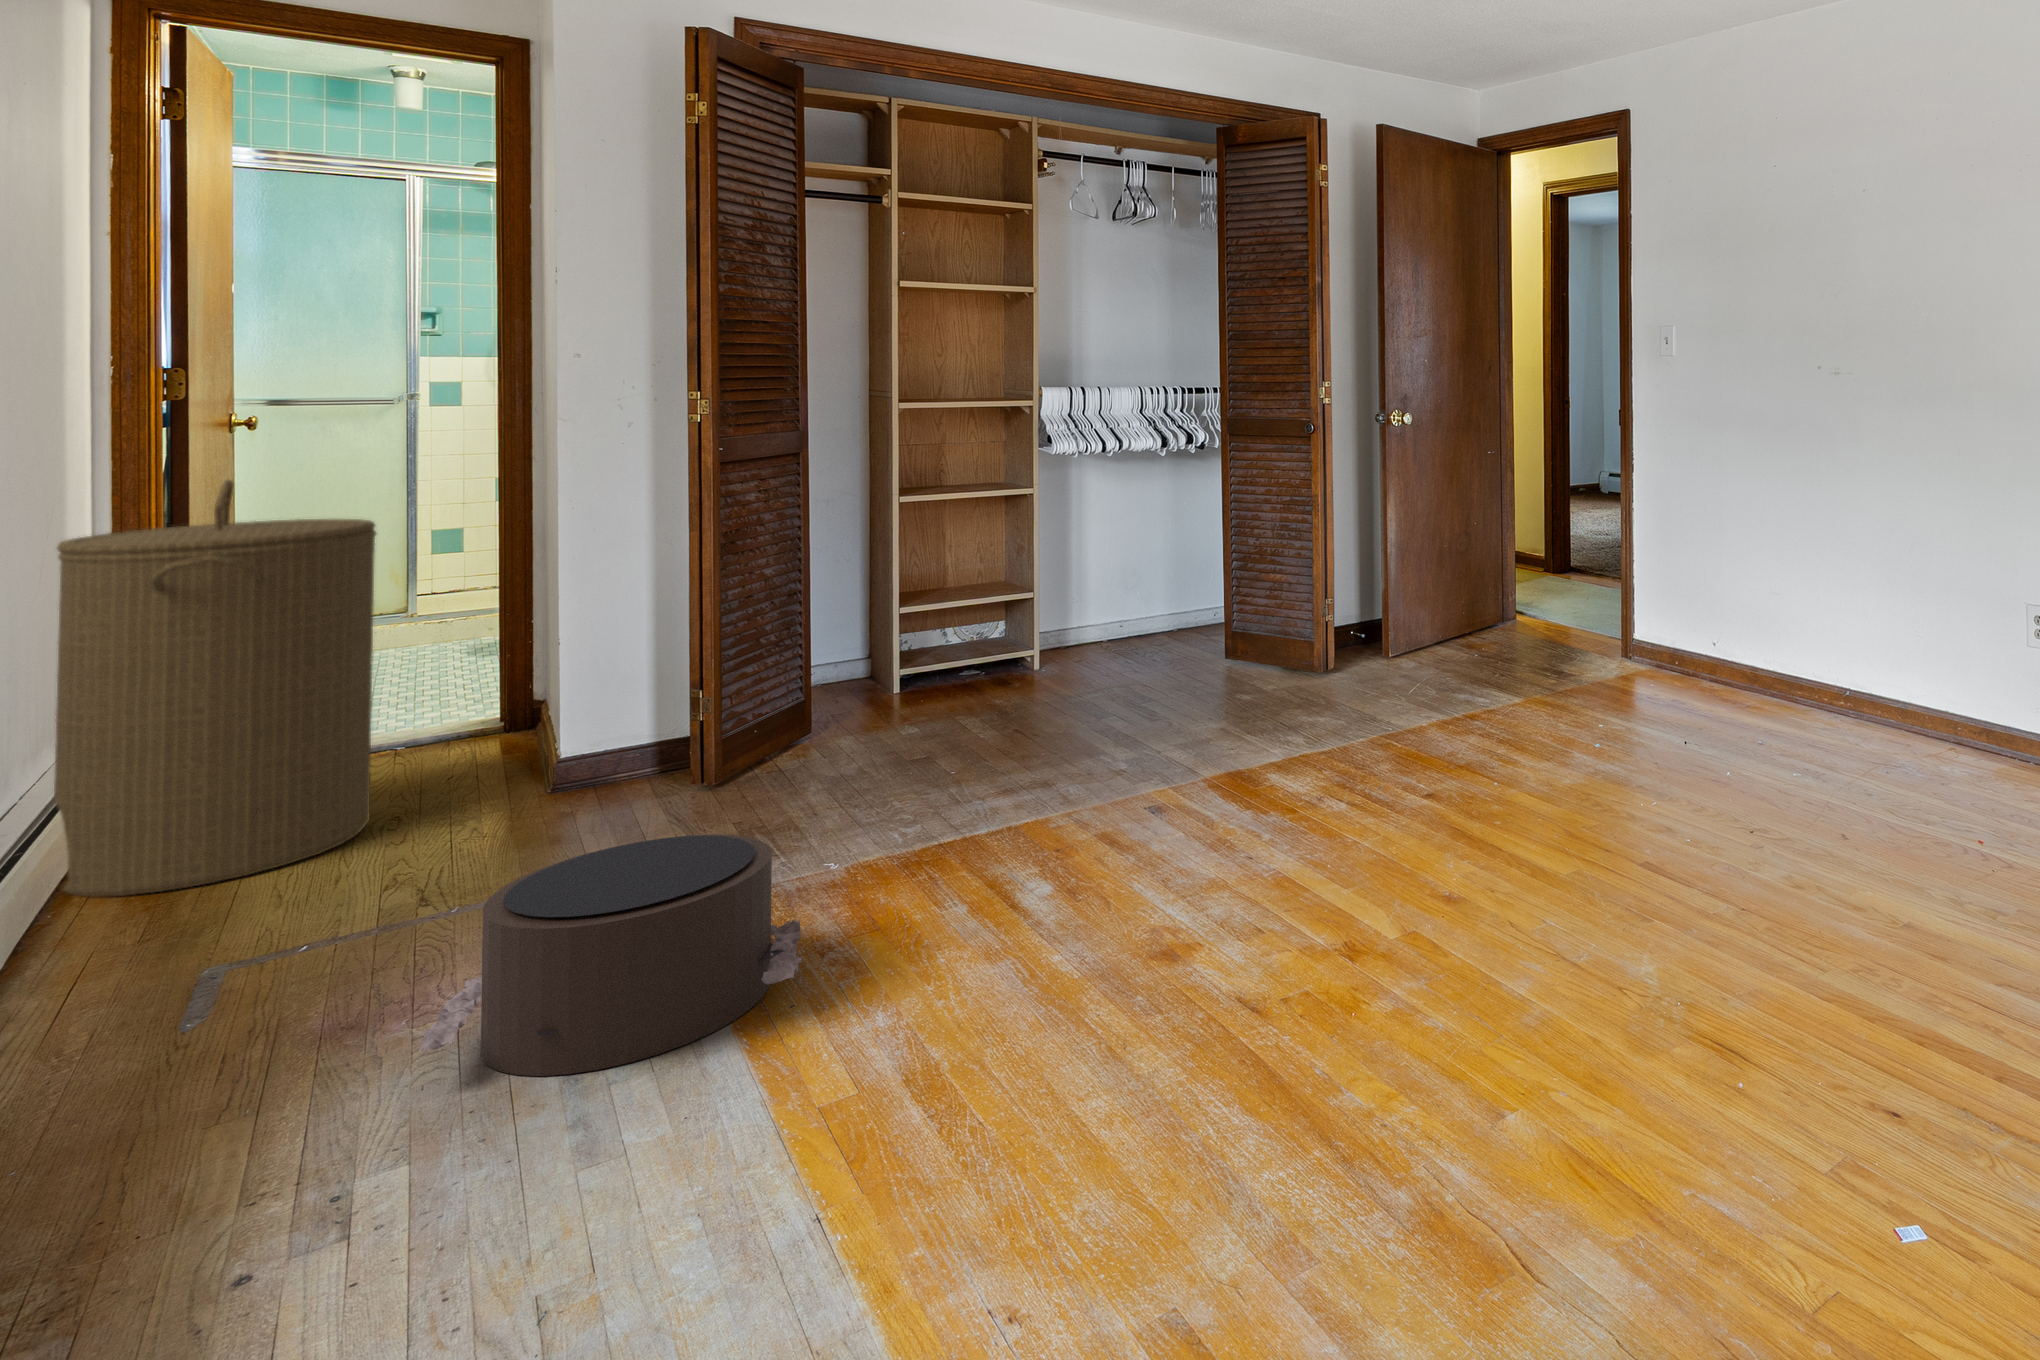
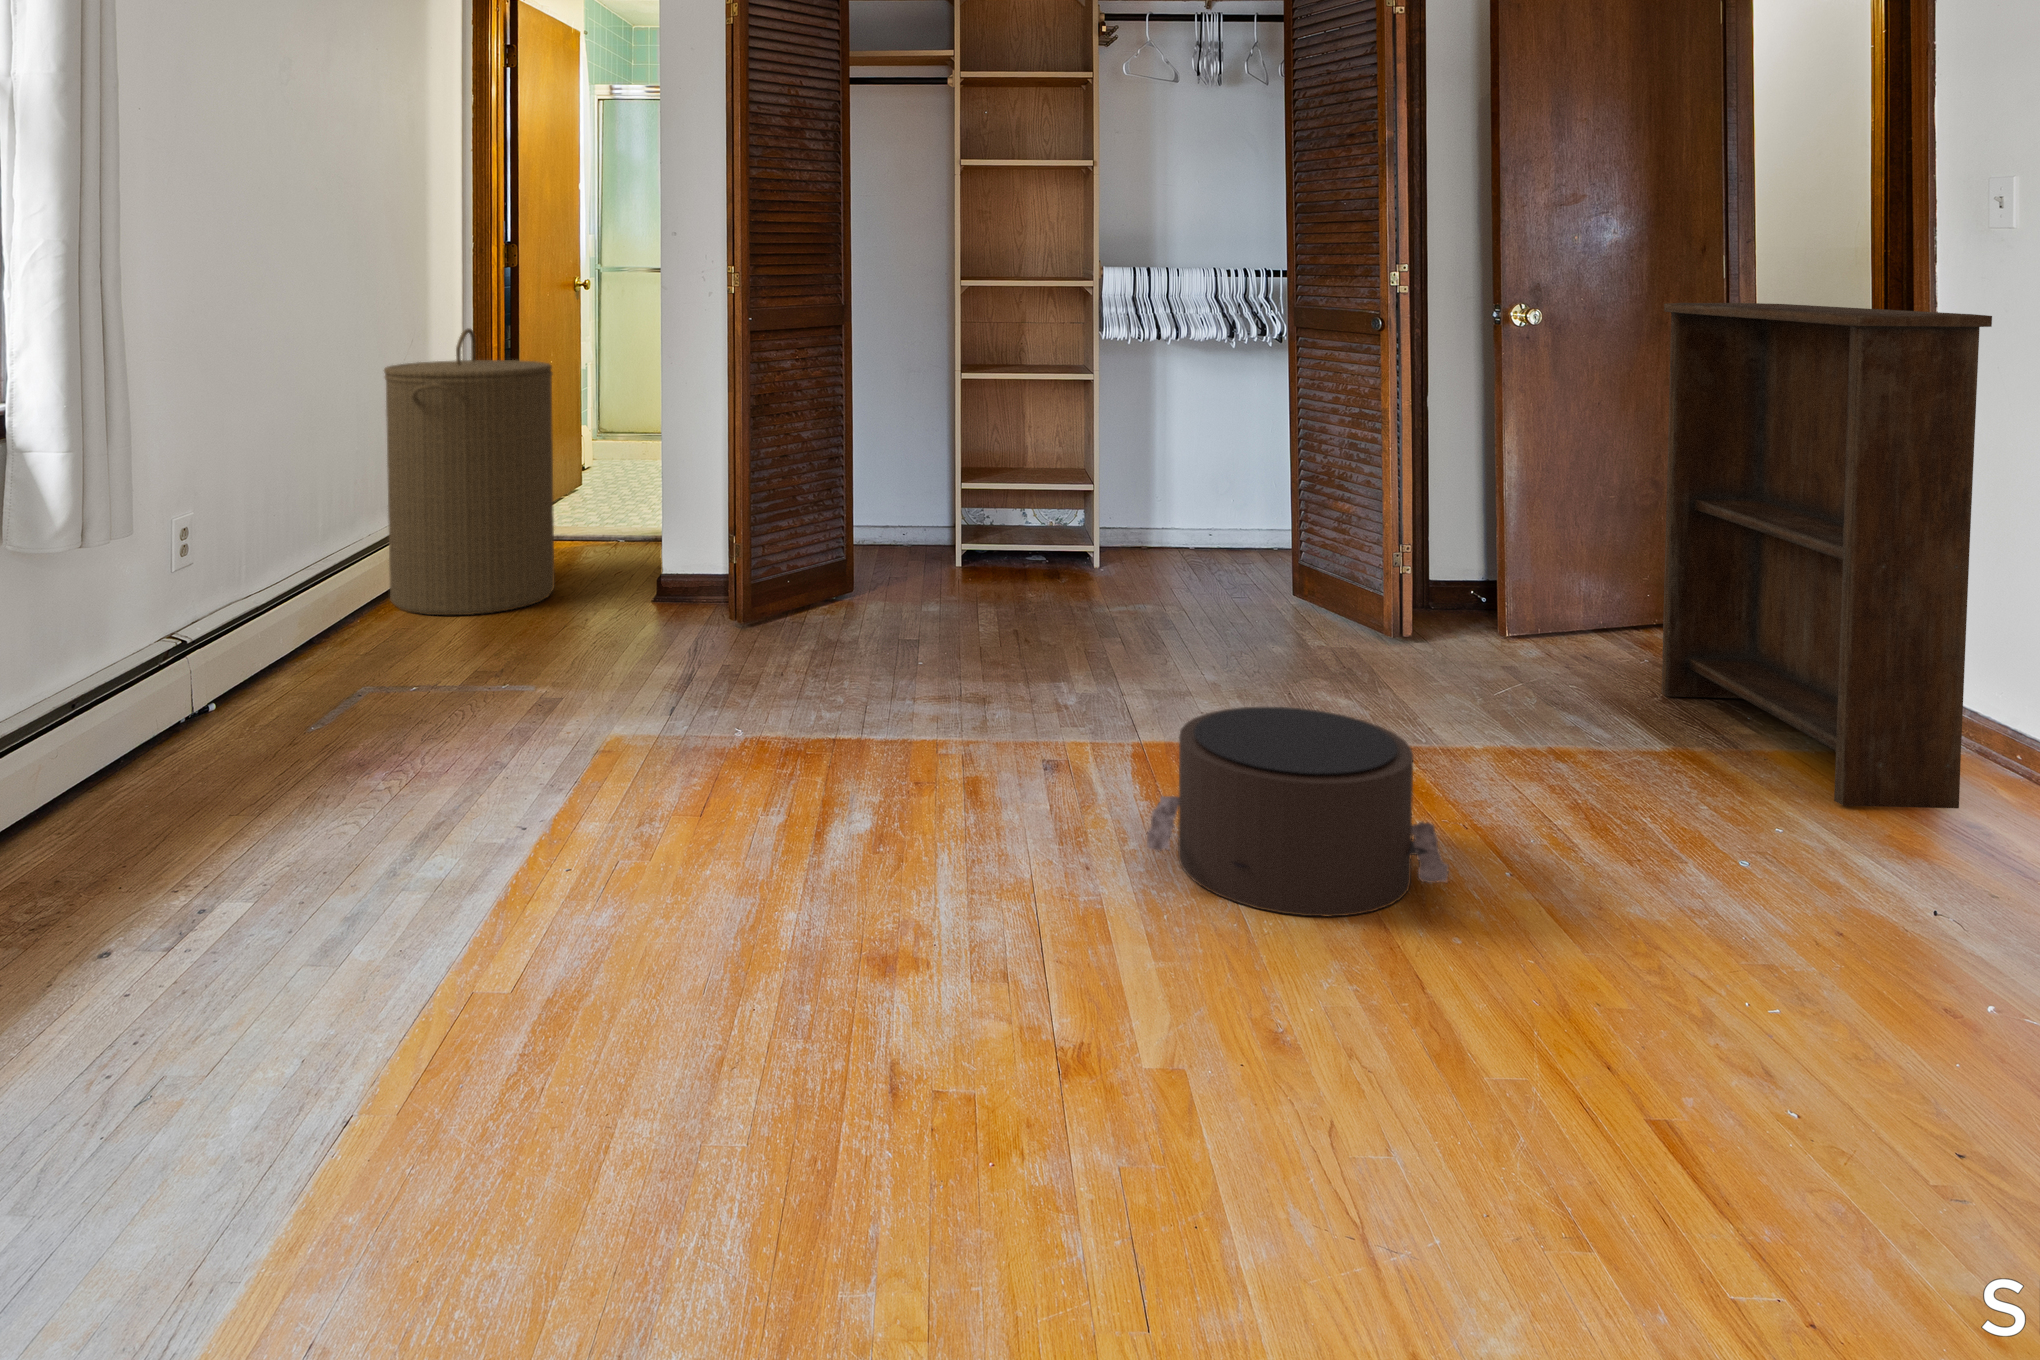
bookshelf: none [1537,402,1753,725] -> present [1662,303,1992,808]
pouf: present [419,834,802,1076] -> present [1147,707,1449,917]

